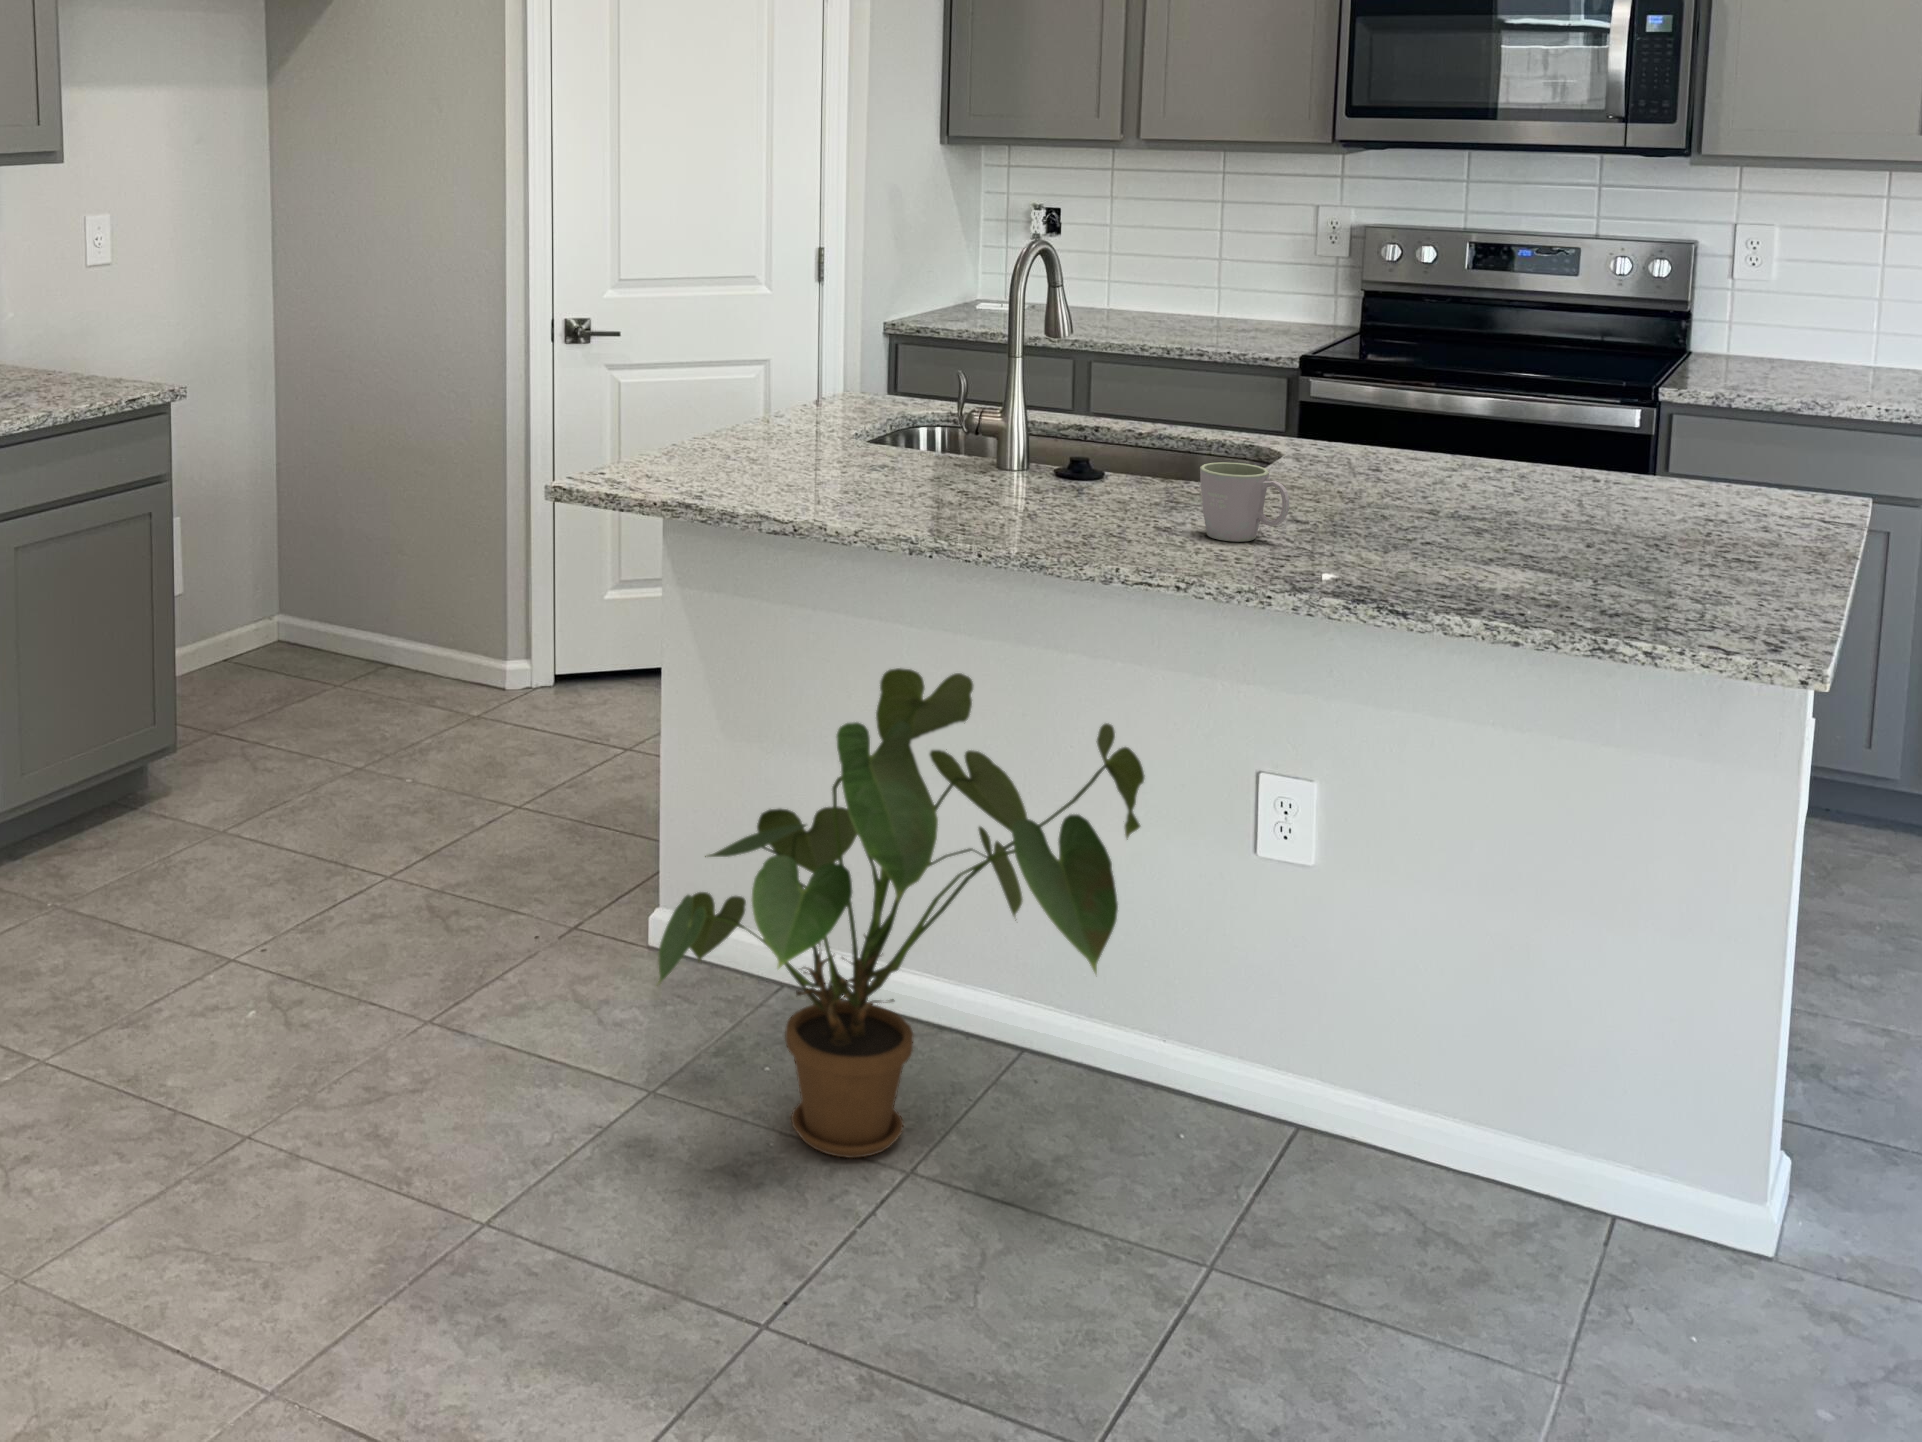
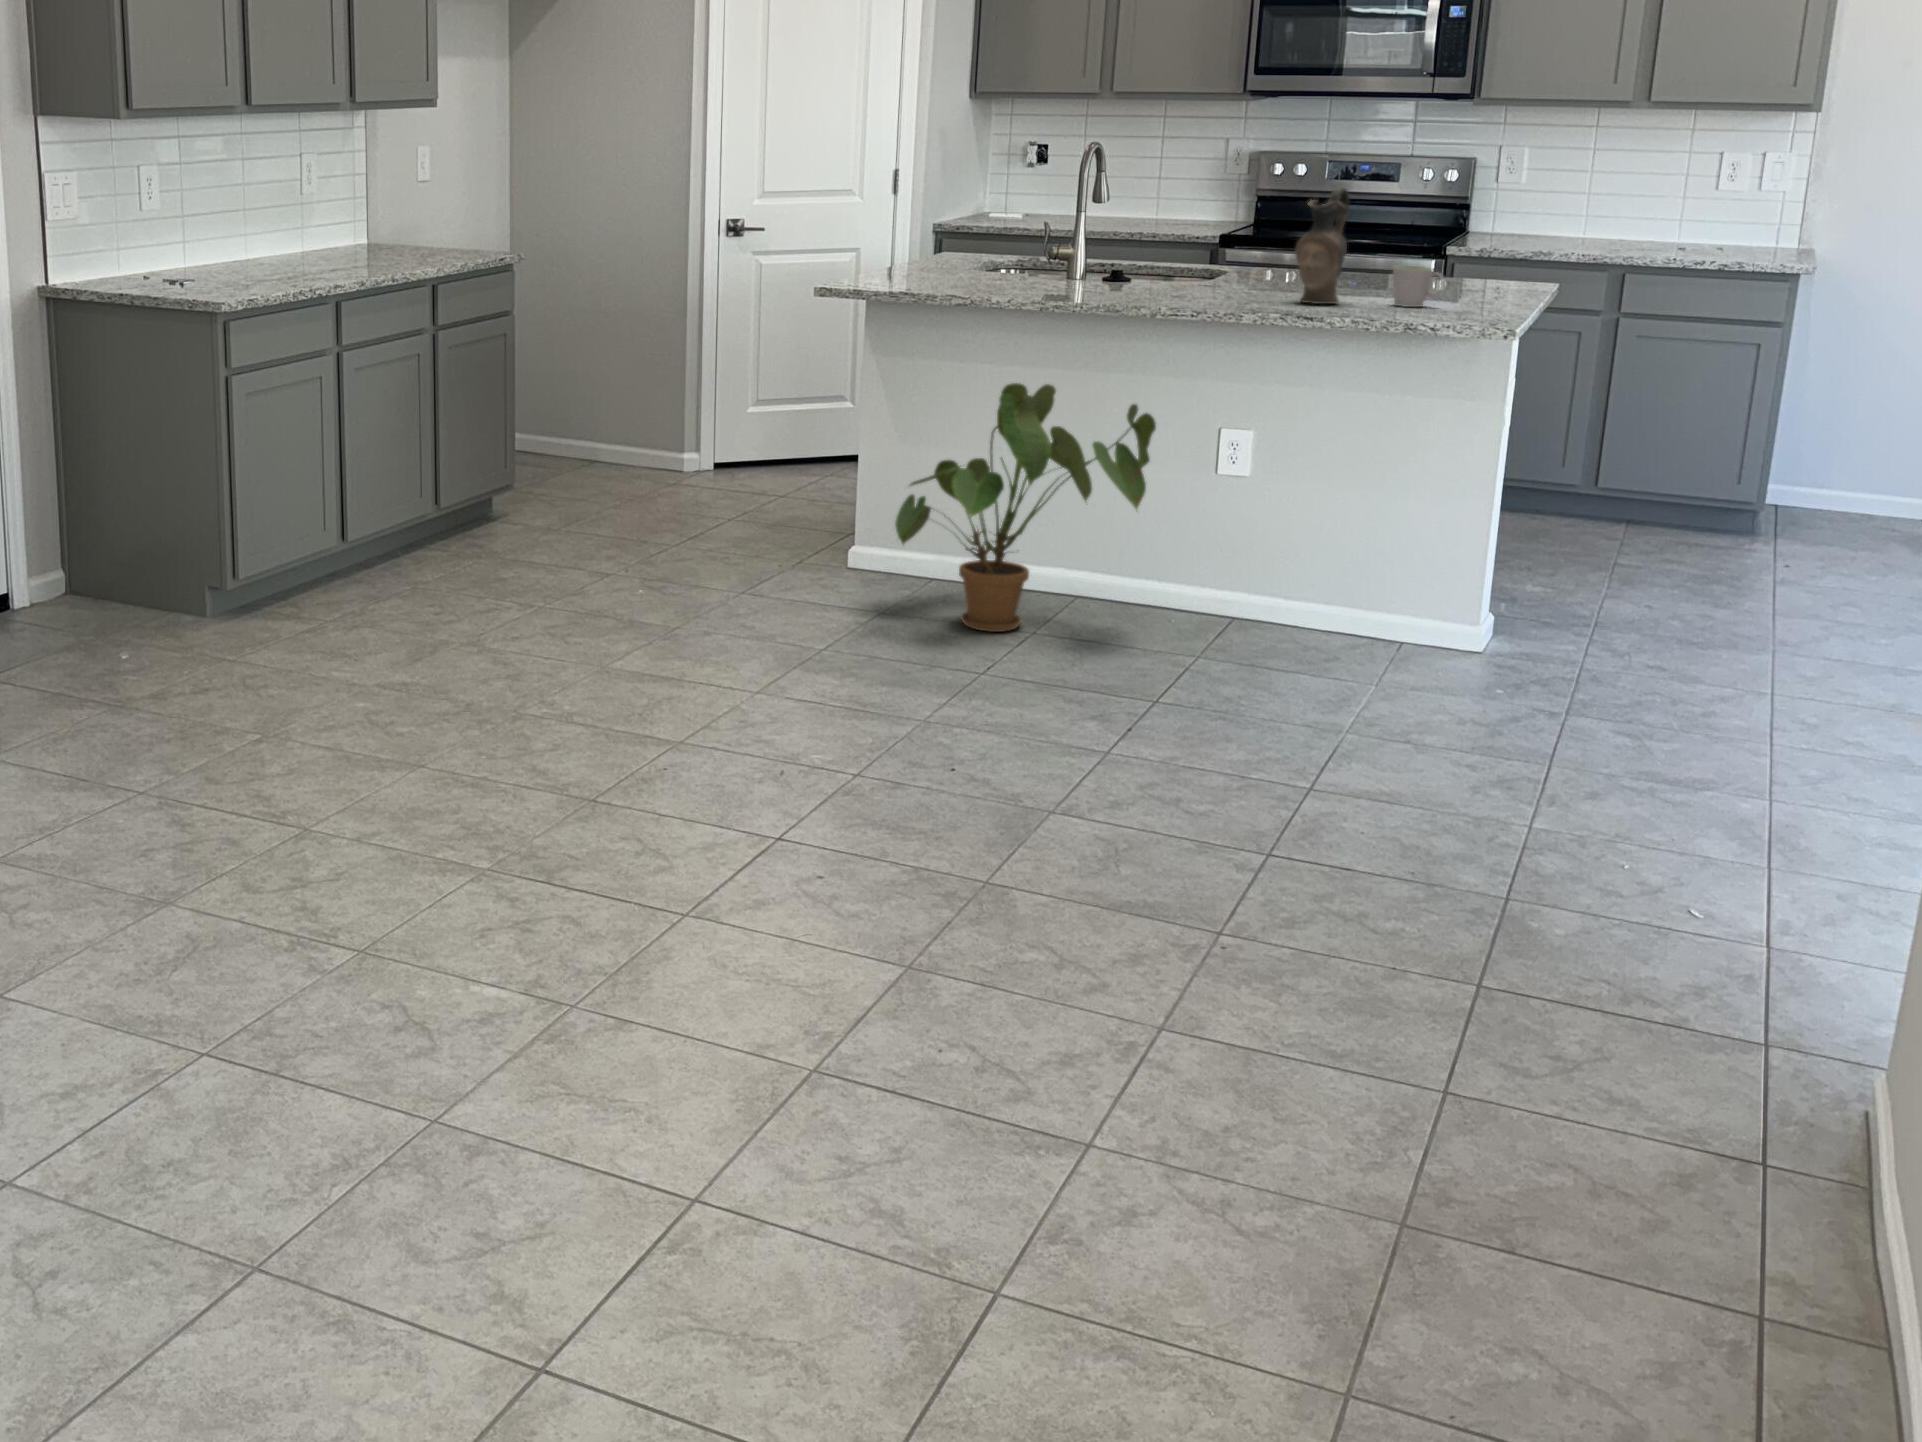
ceramic pitcher: none [1395,342,1493,561] -> present [1295,187,1349,304]
mug: present [1200,462,1289,542] -> present [1393,265,1445,307]

